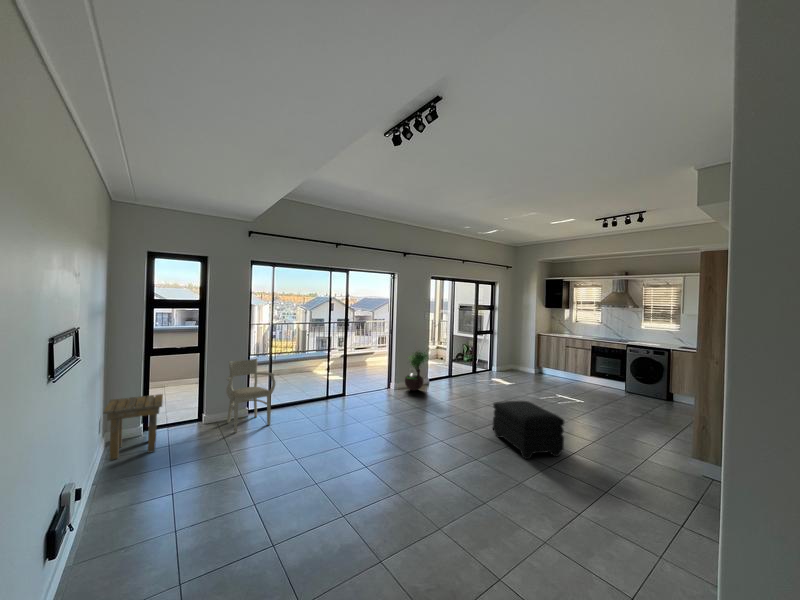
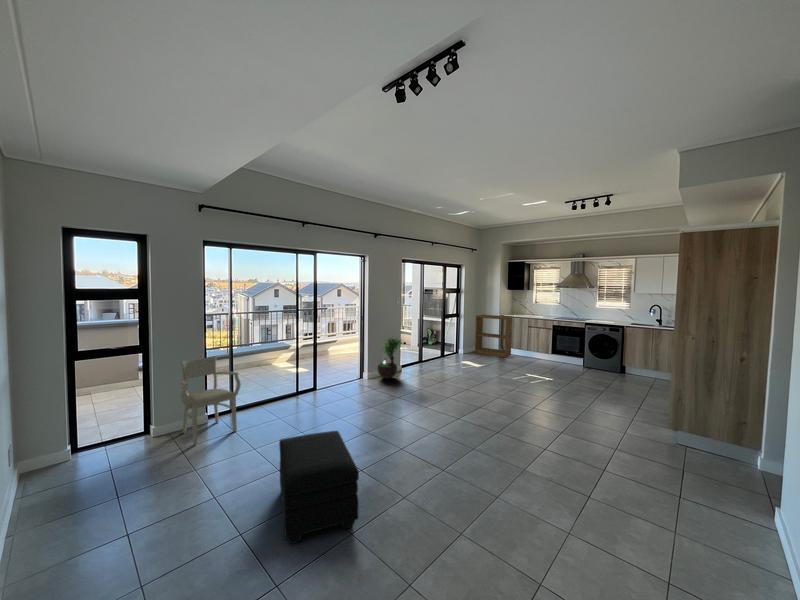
bookshelf: none [510,333,549,378] -> present [475,315,512,357]
side table: present [103,394,163,460] -> none [12,407,98,500]
ottoman: present [493,401,564,459] -> present [279,431,359,544]

